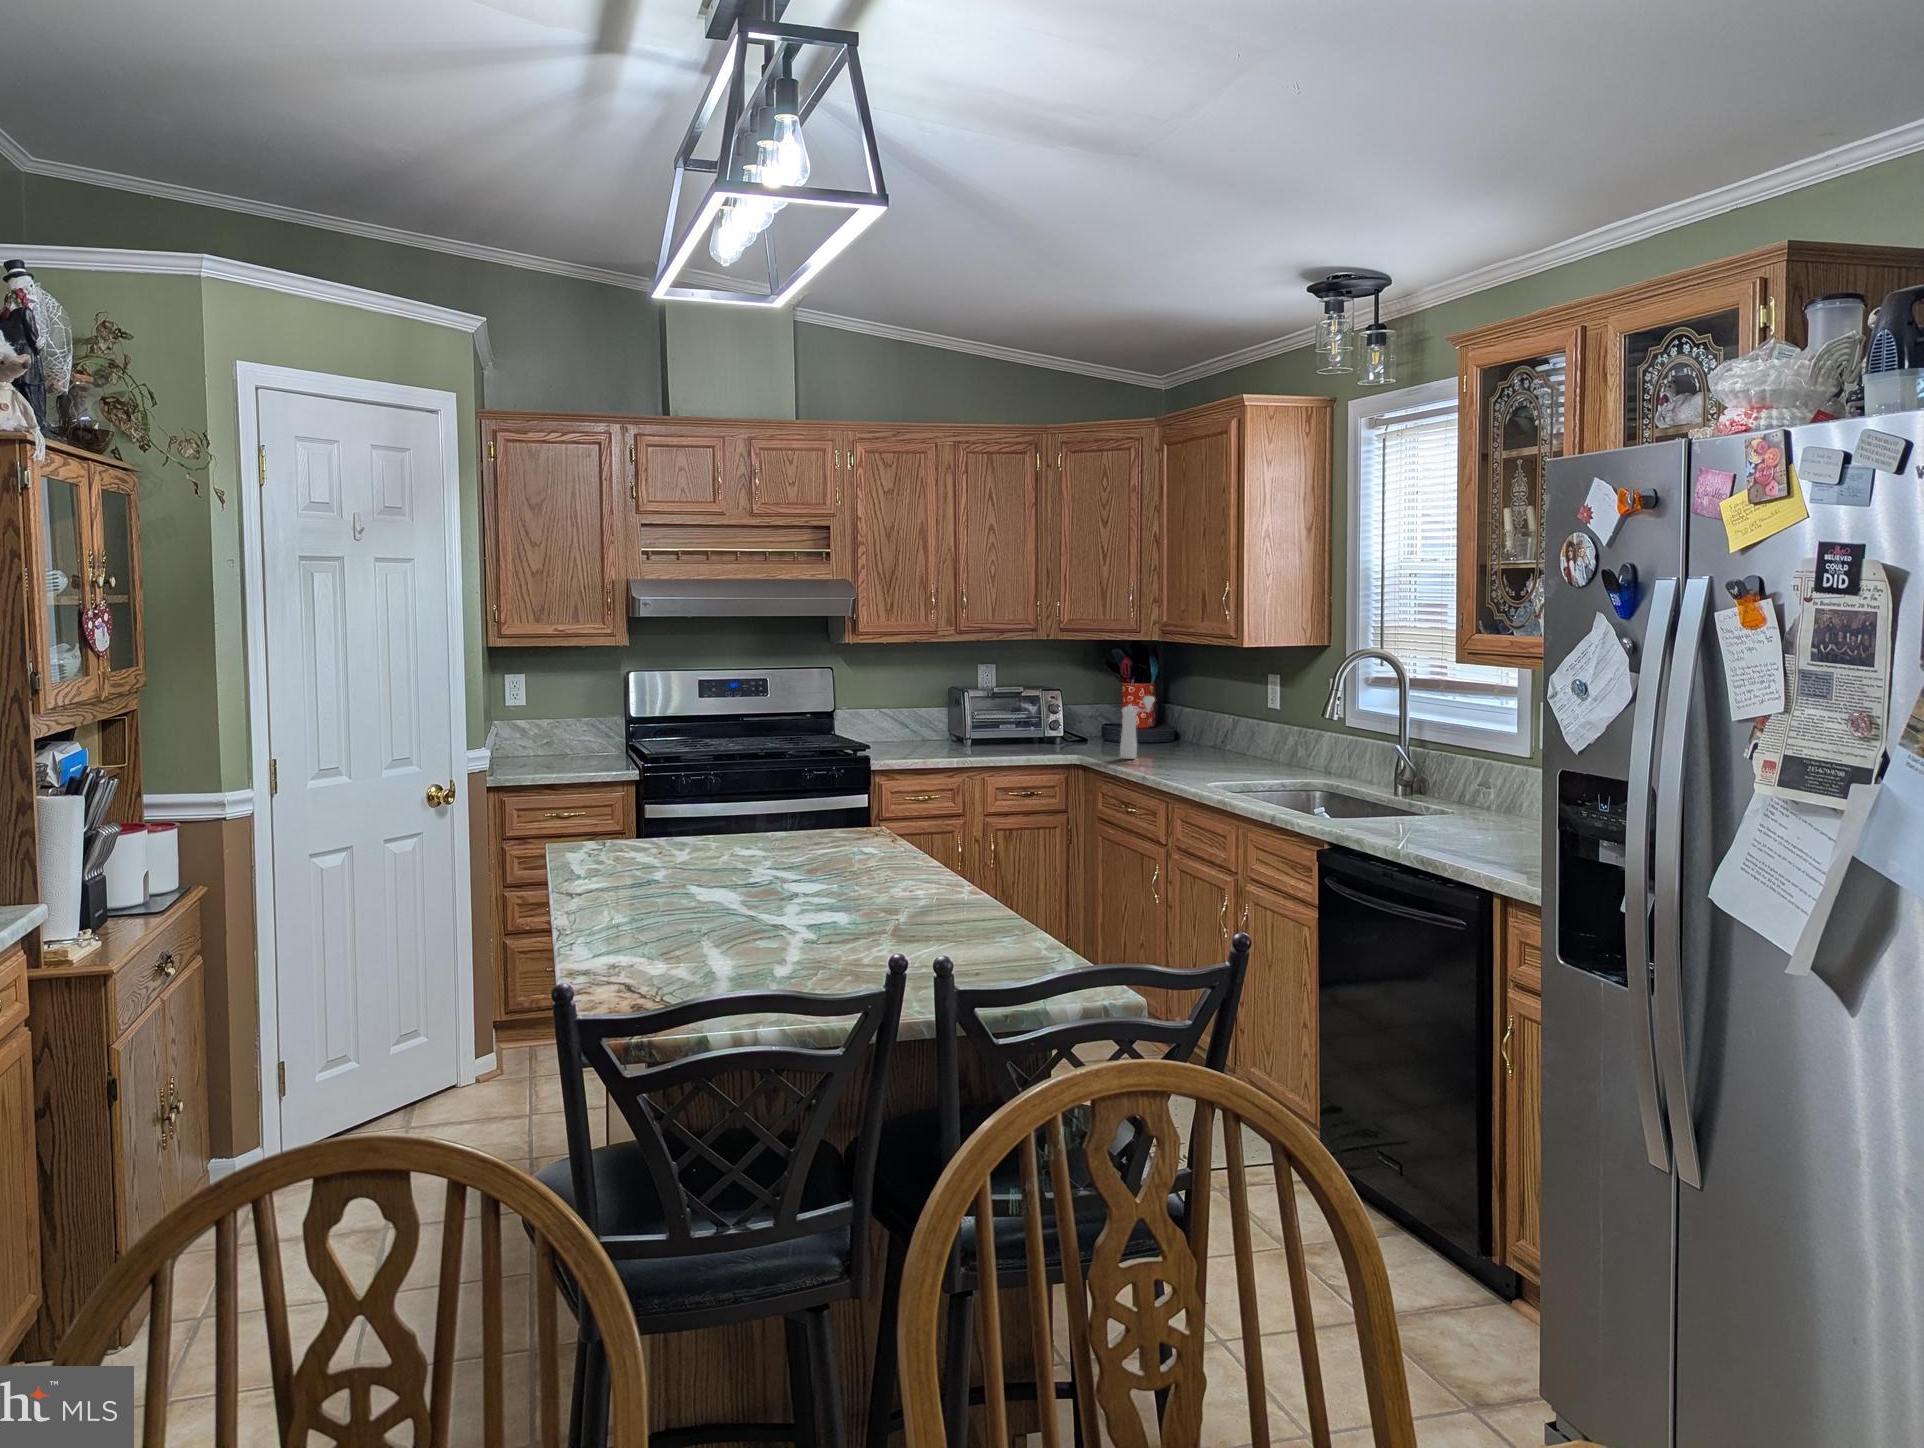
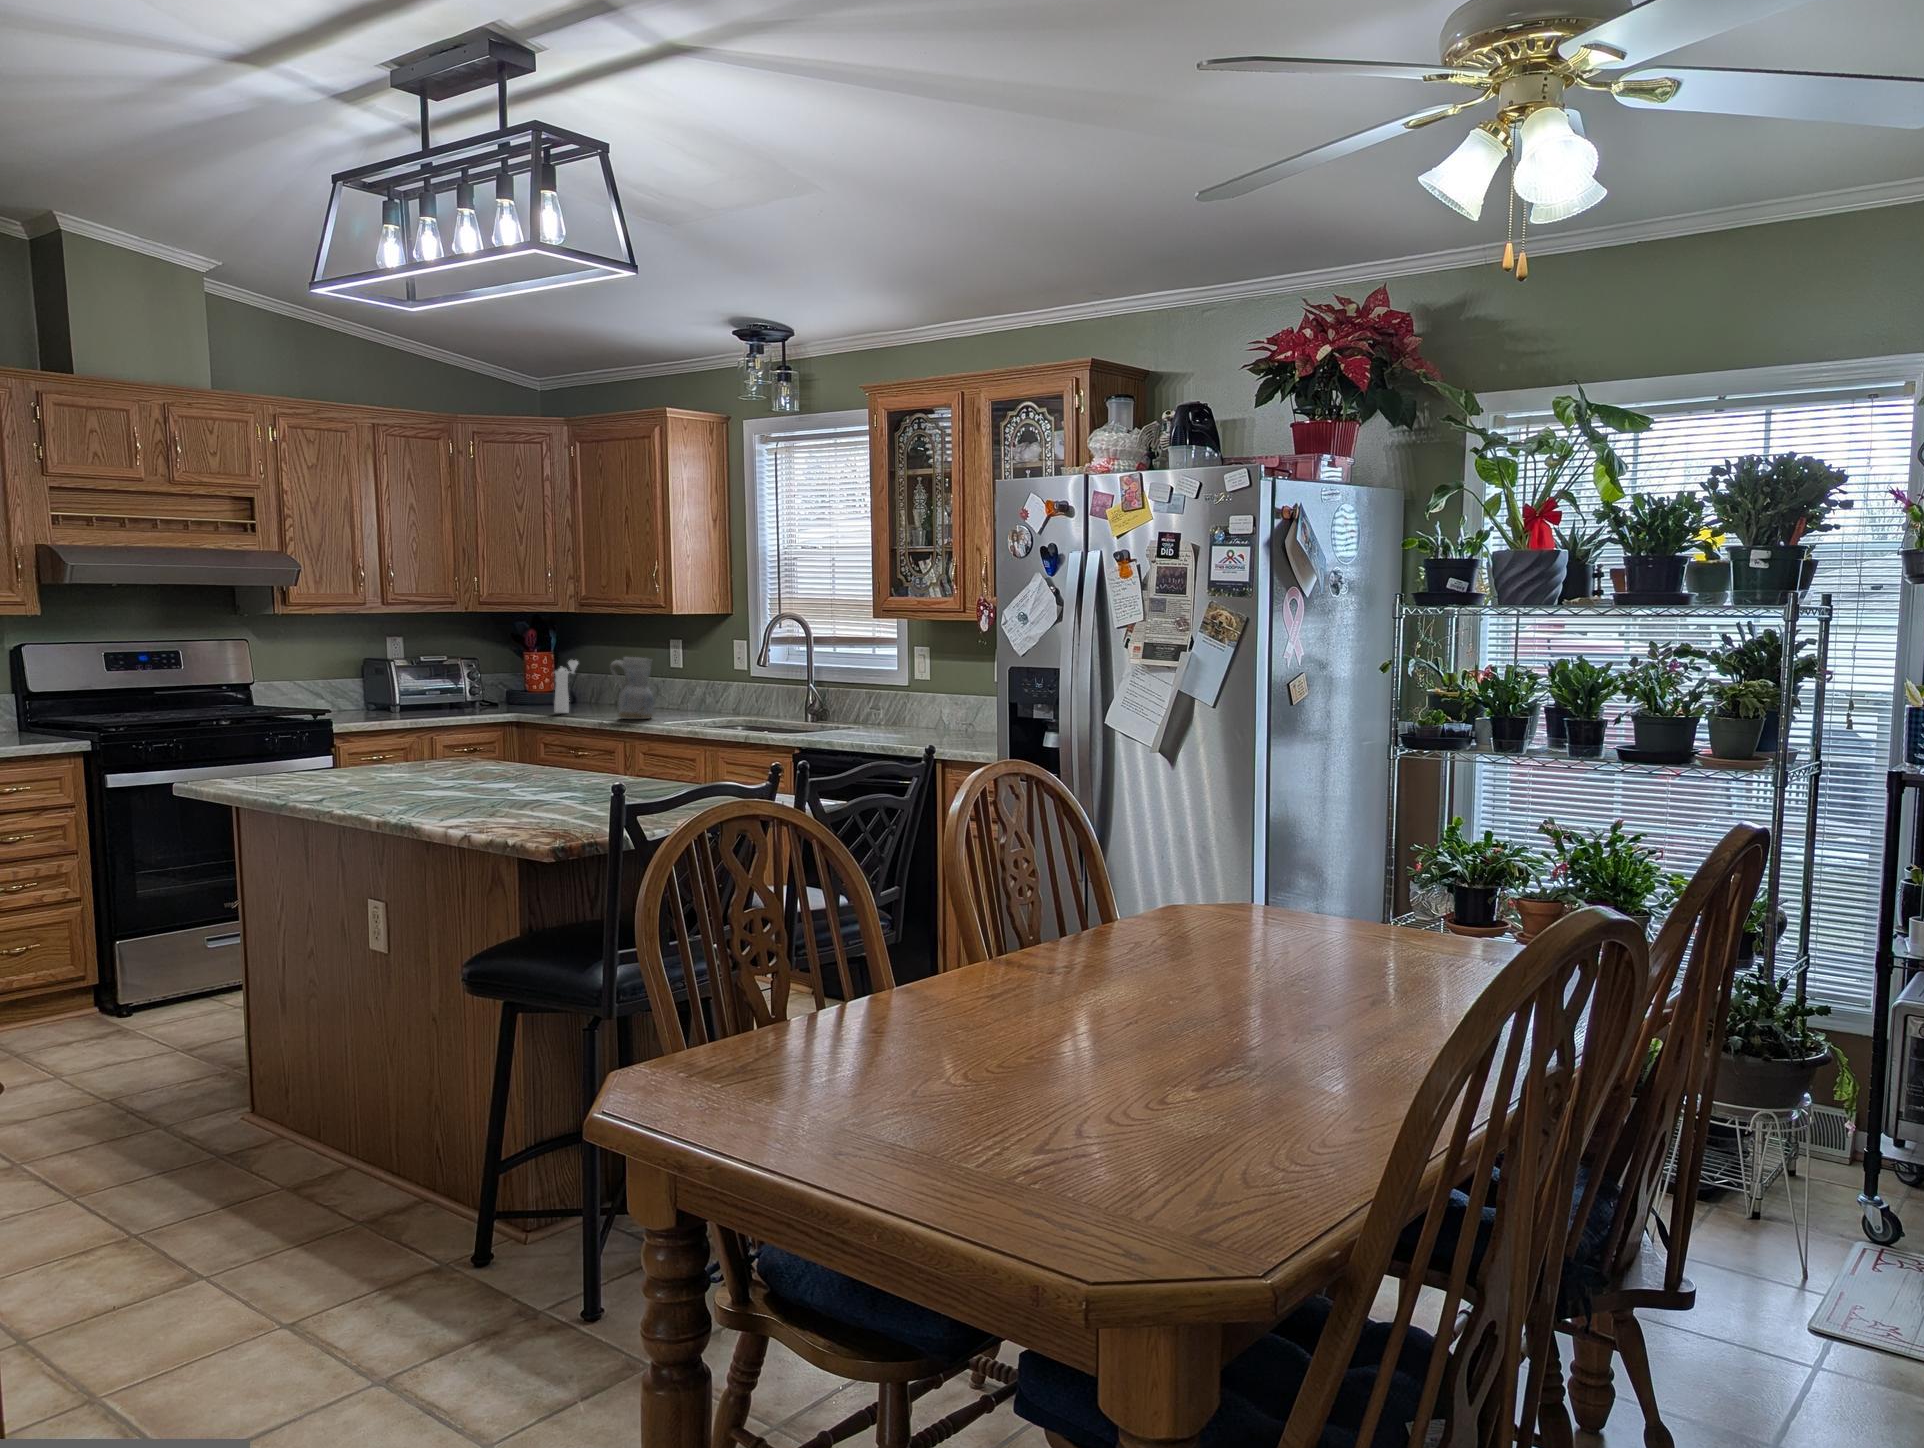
ceramic pitcher: none [1166,698,1215,775] -> present [610,657,654,719]

